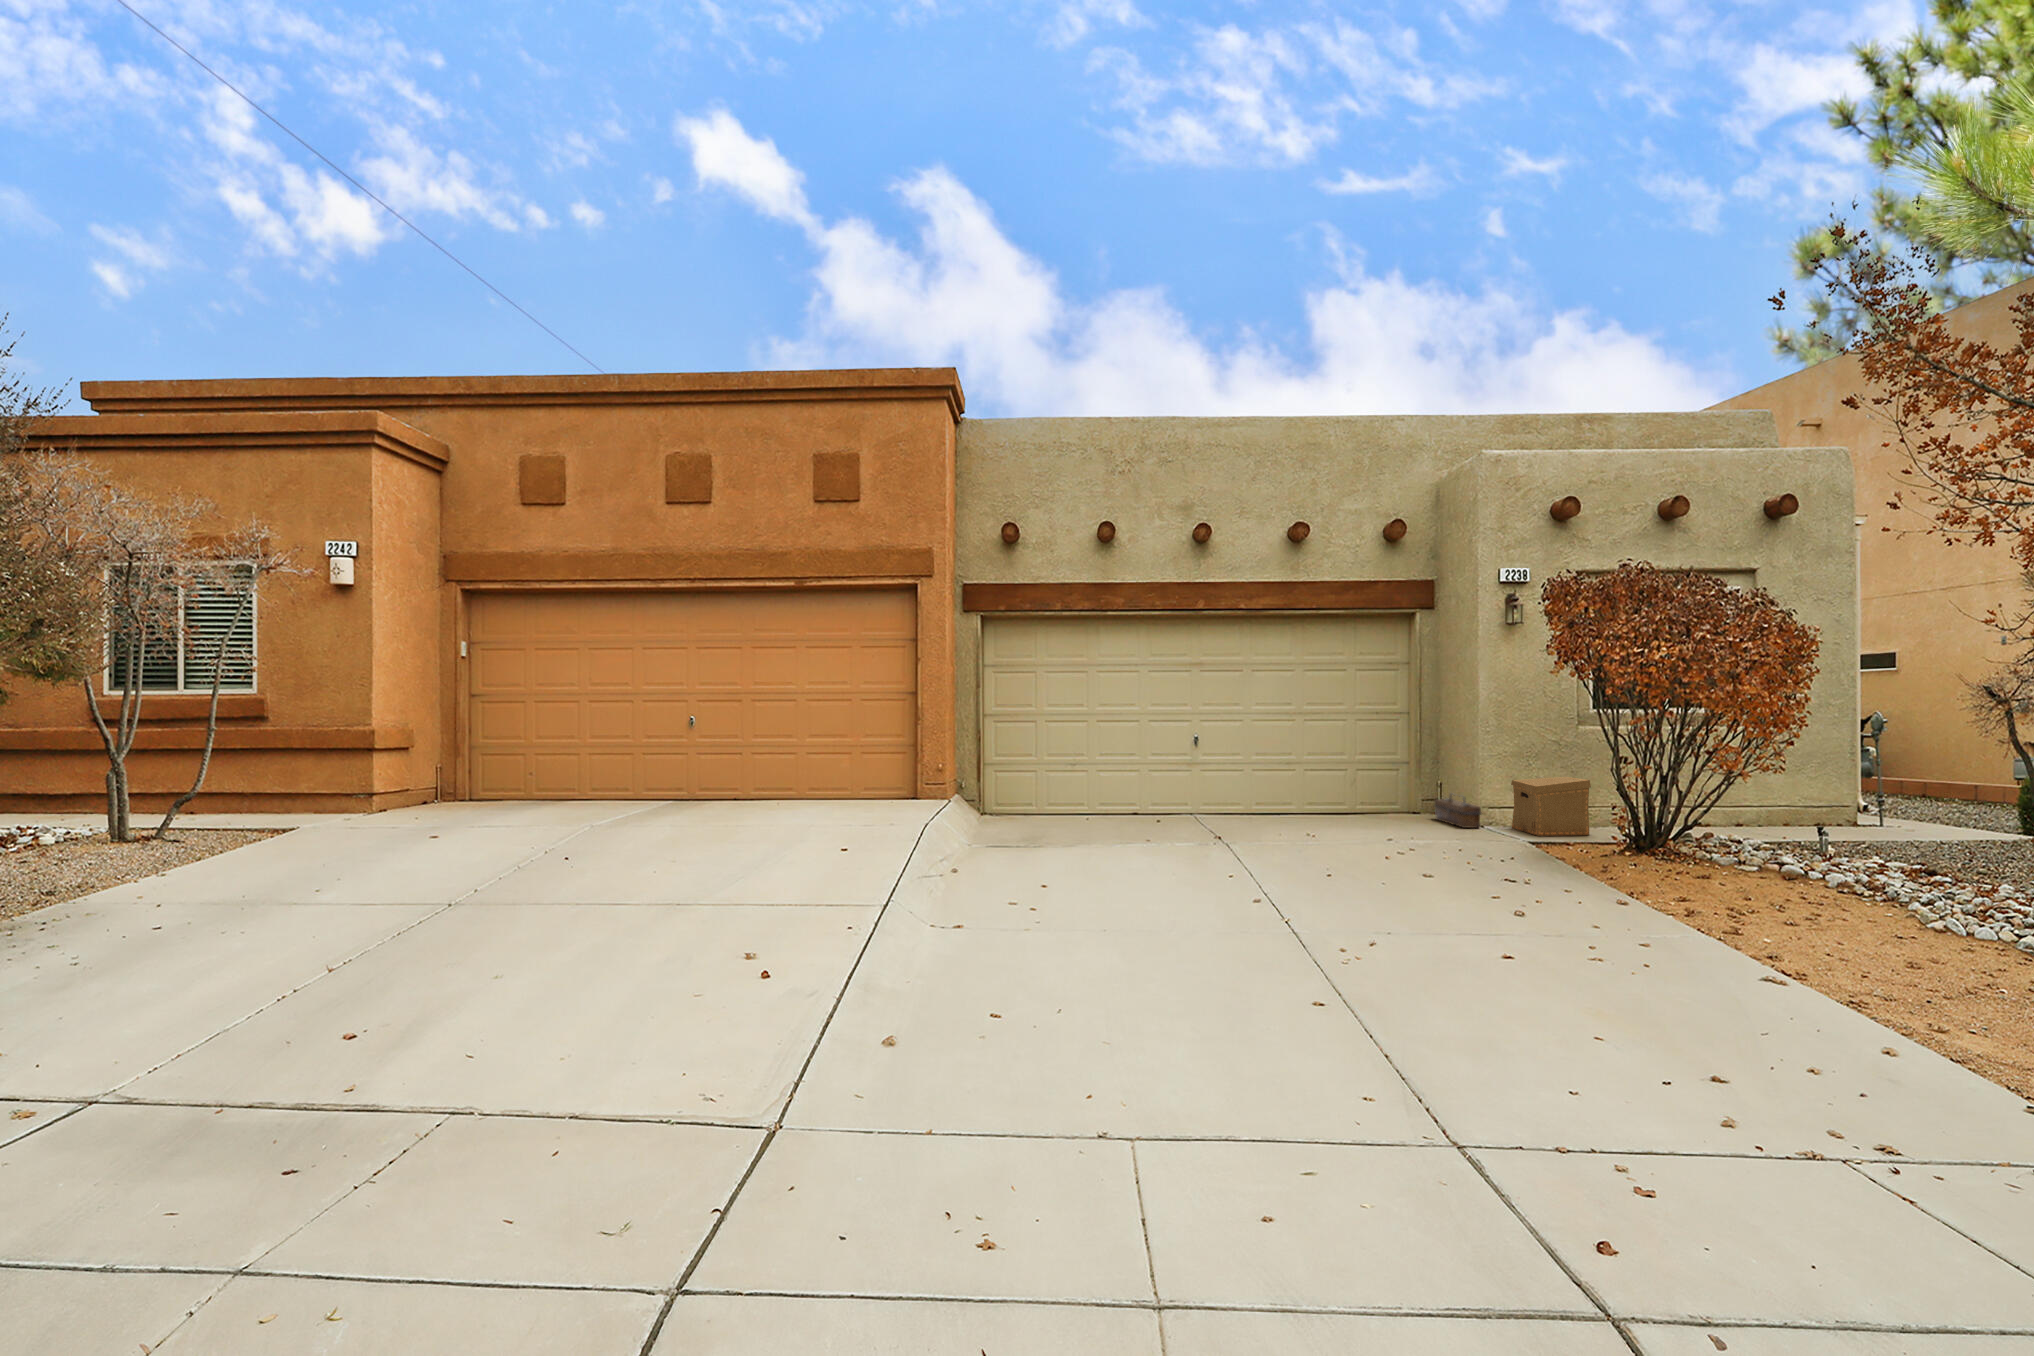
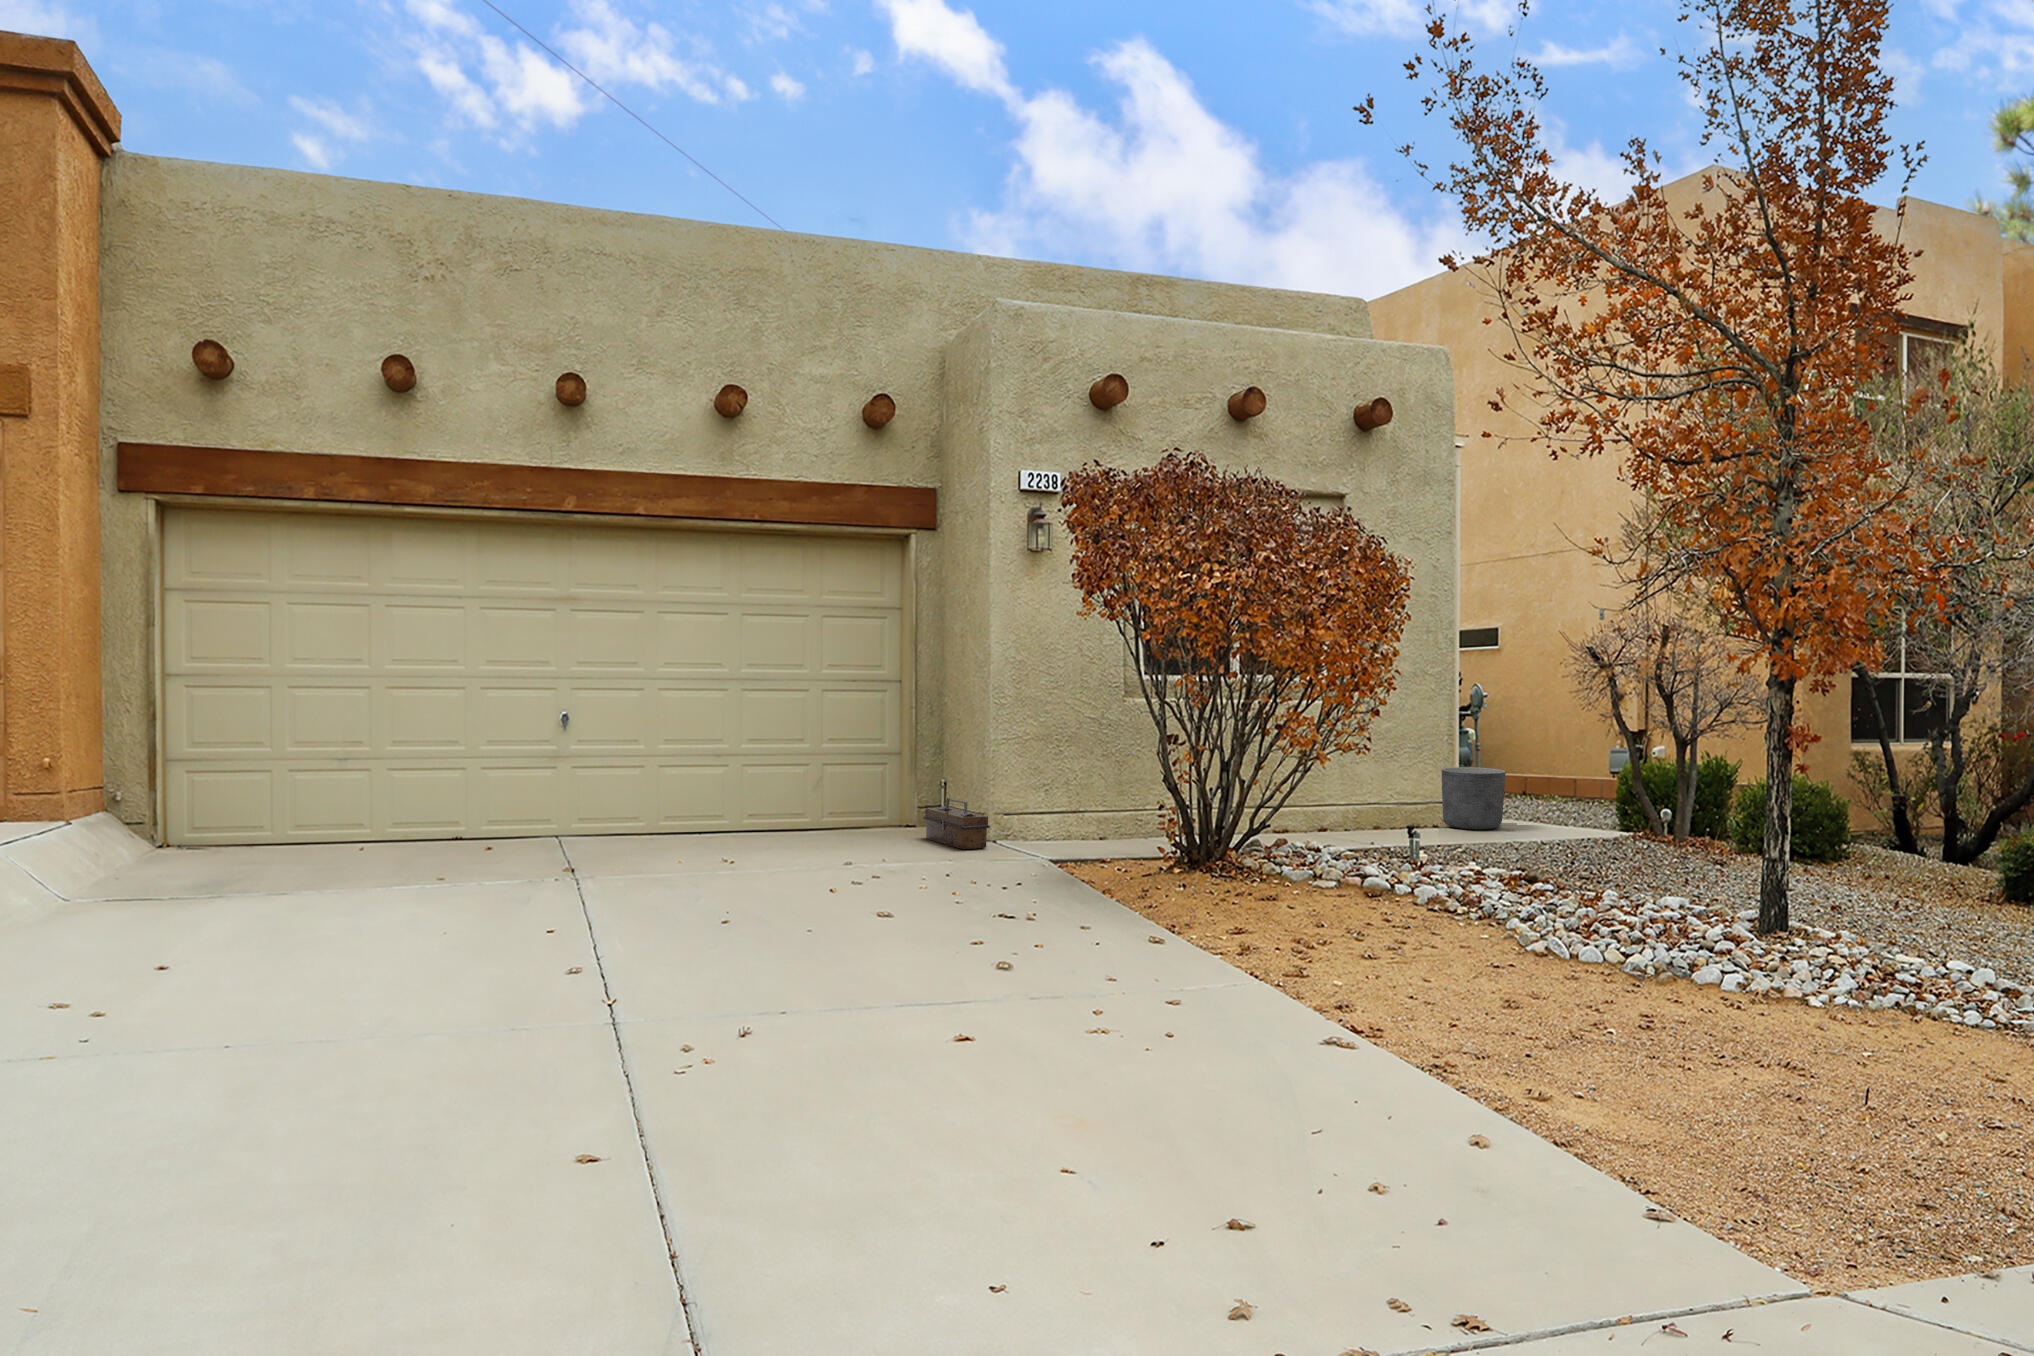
cardboard box: present [1511,777,1591,836] -> none [1030,768,1136,856]
planter: none [1846,783,1905,831] -> present [1441,767,1506,830]

